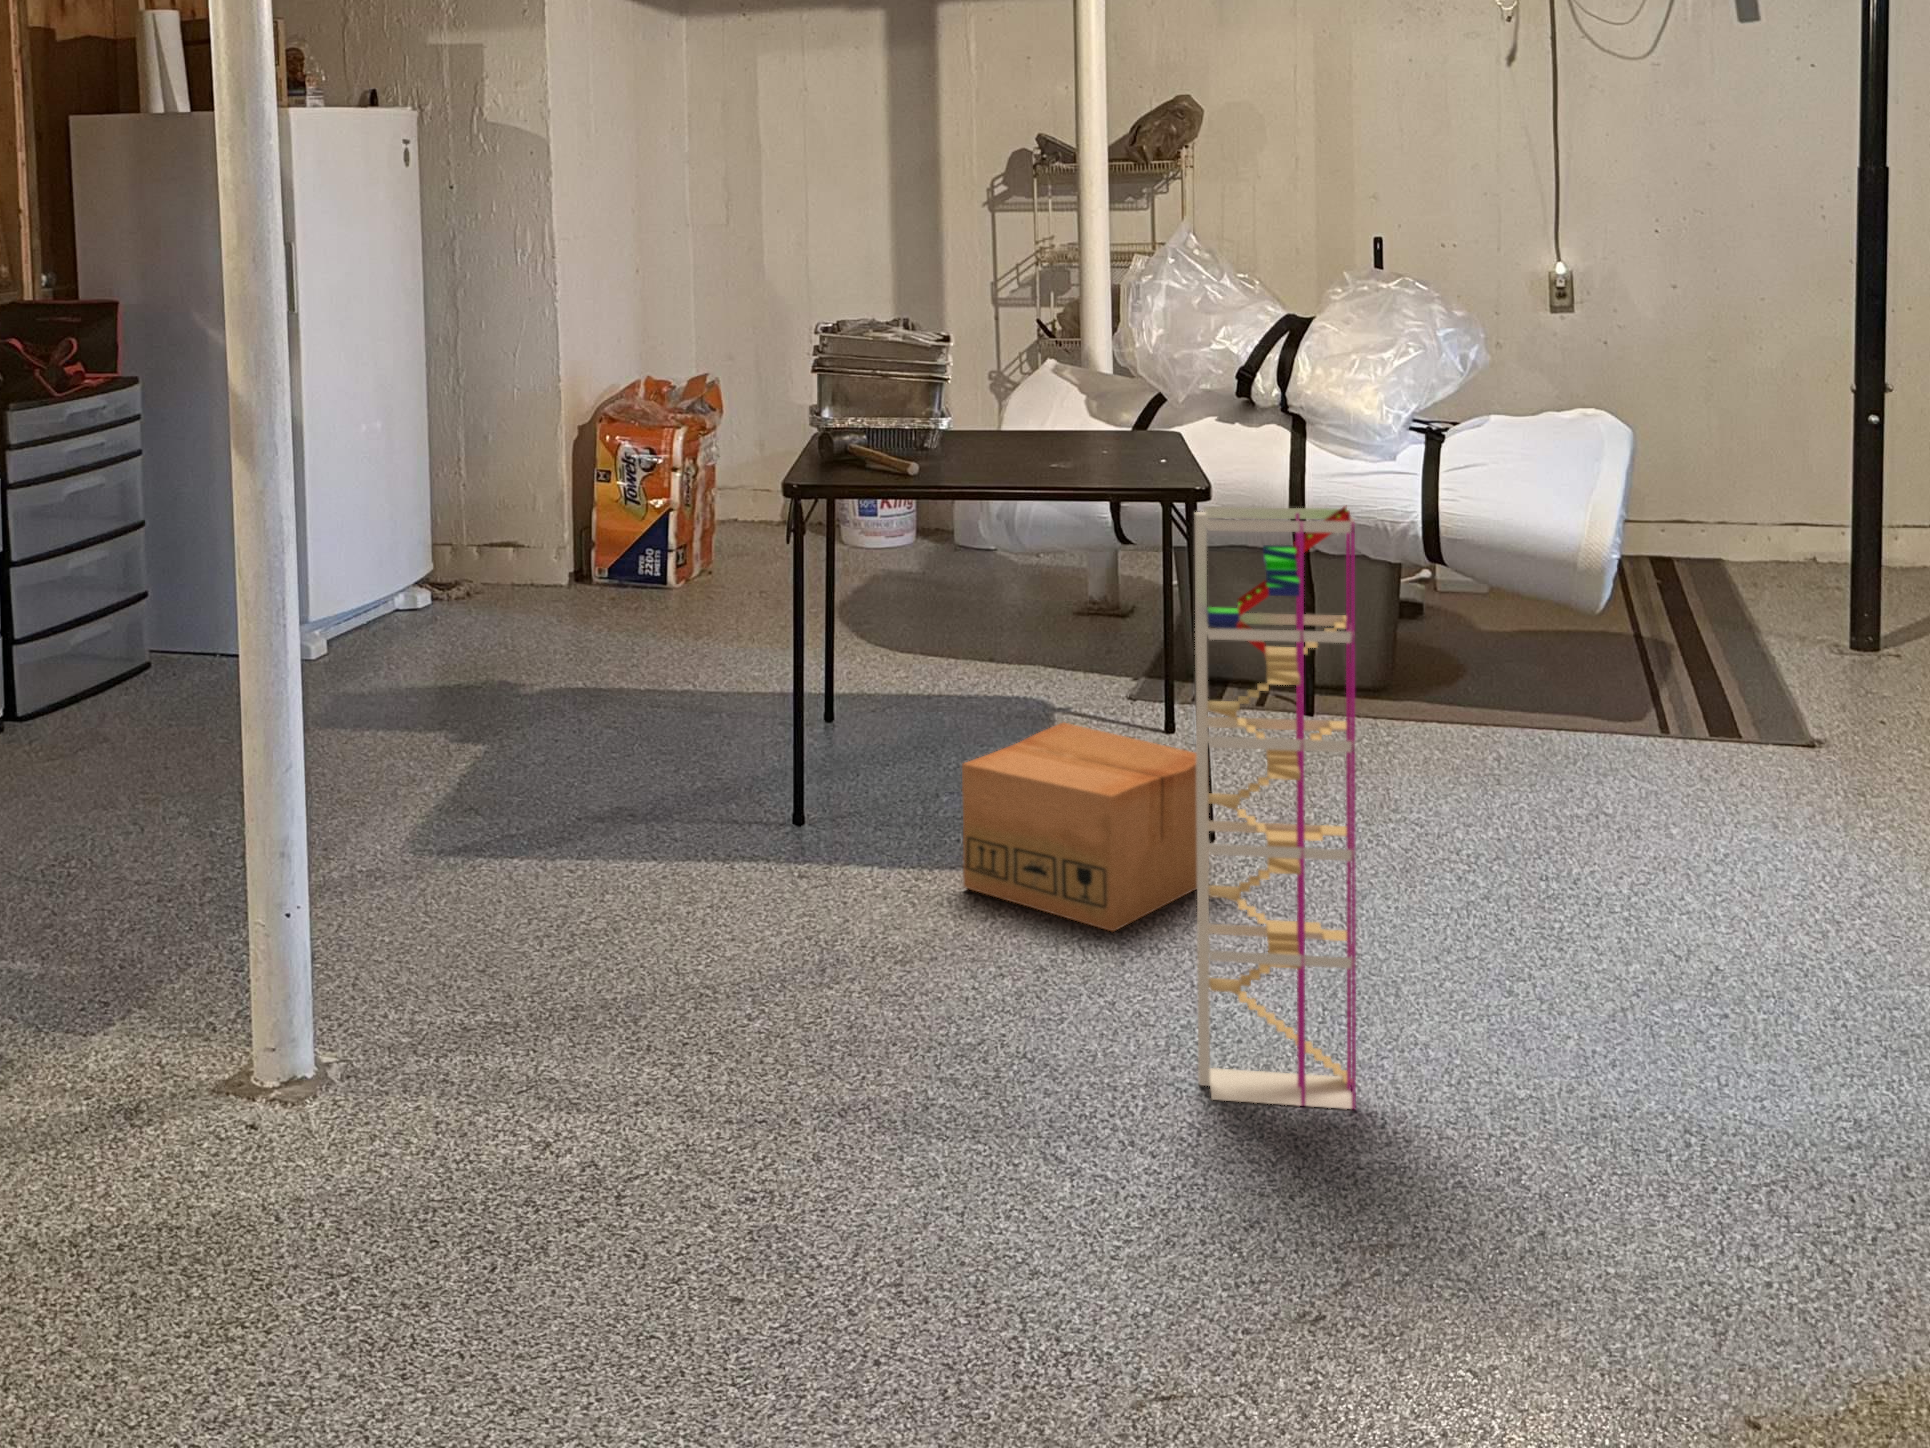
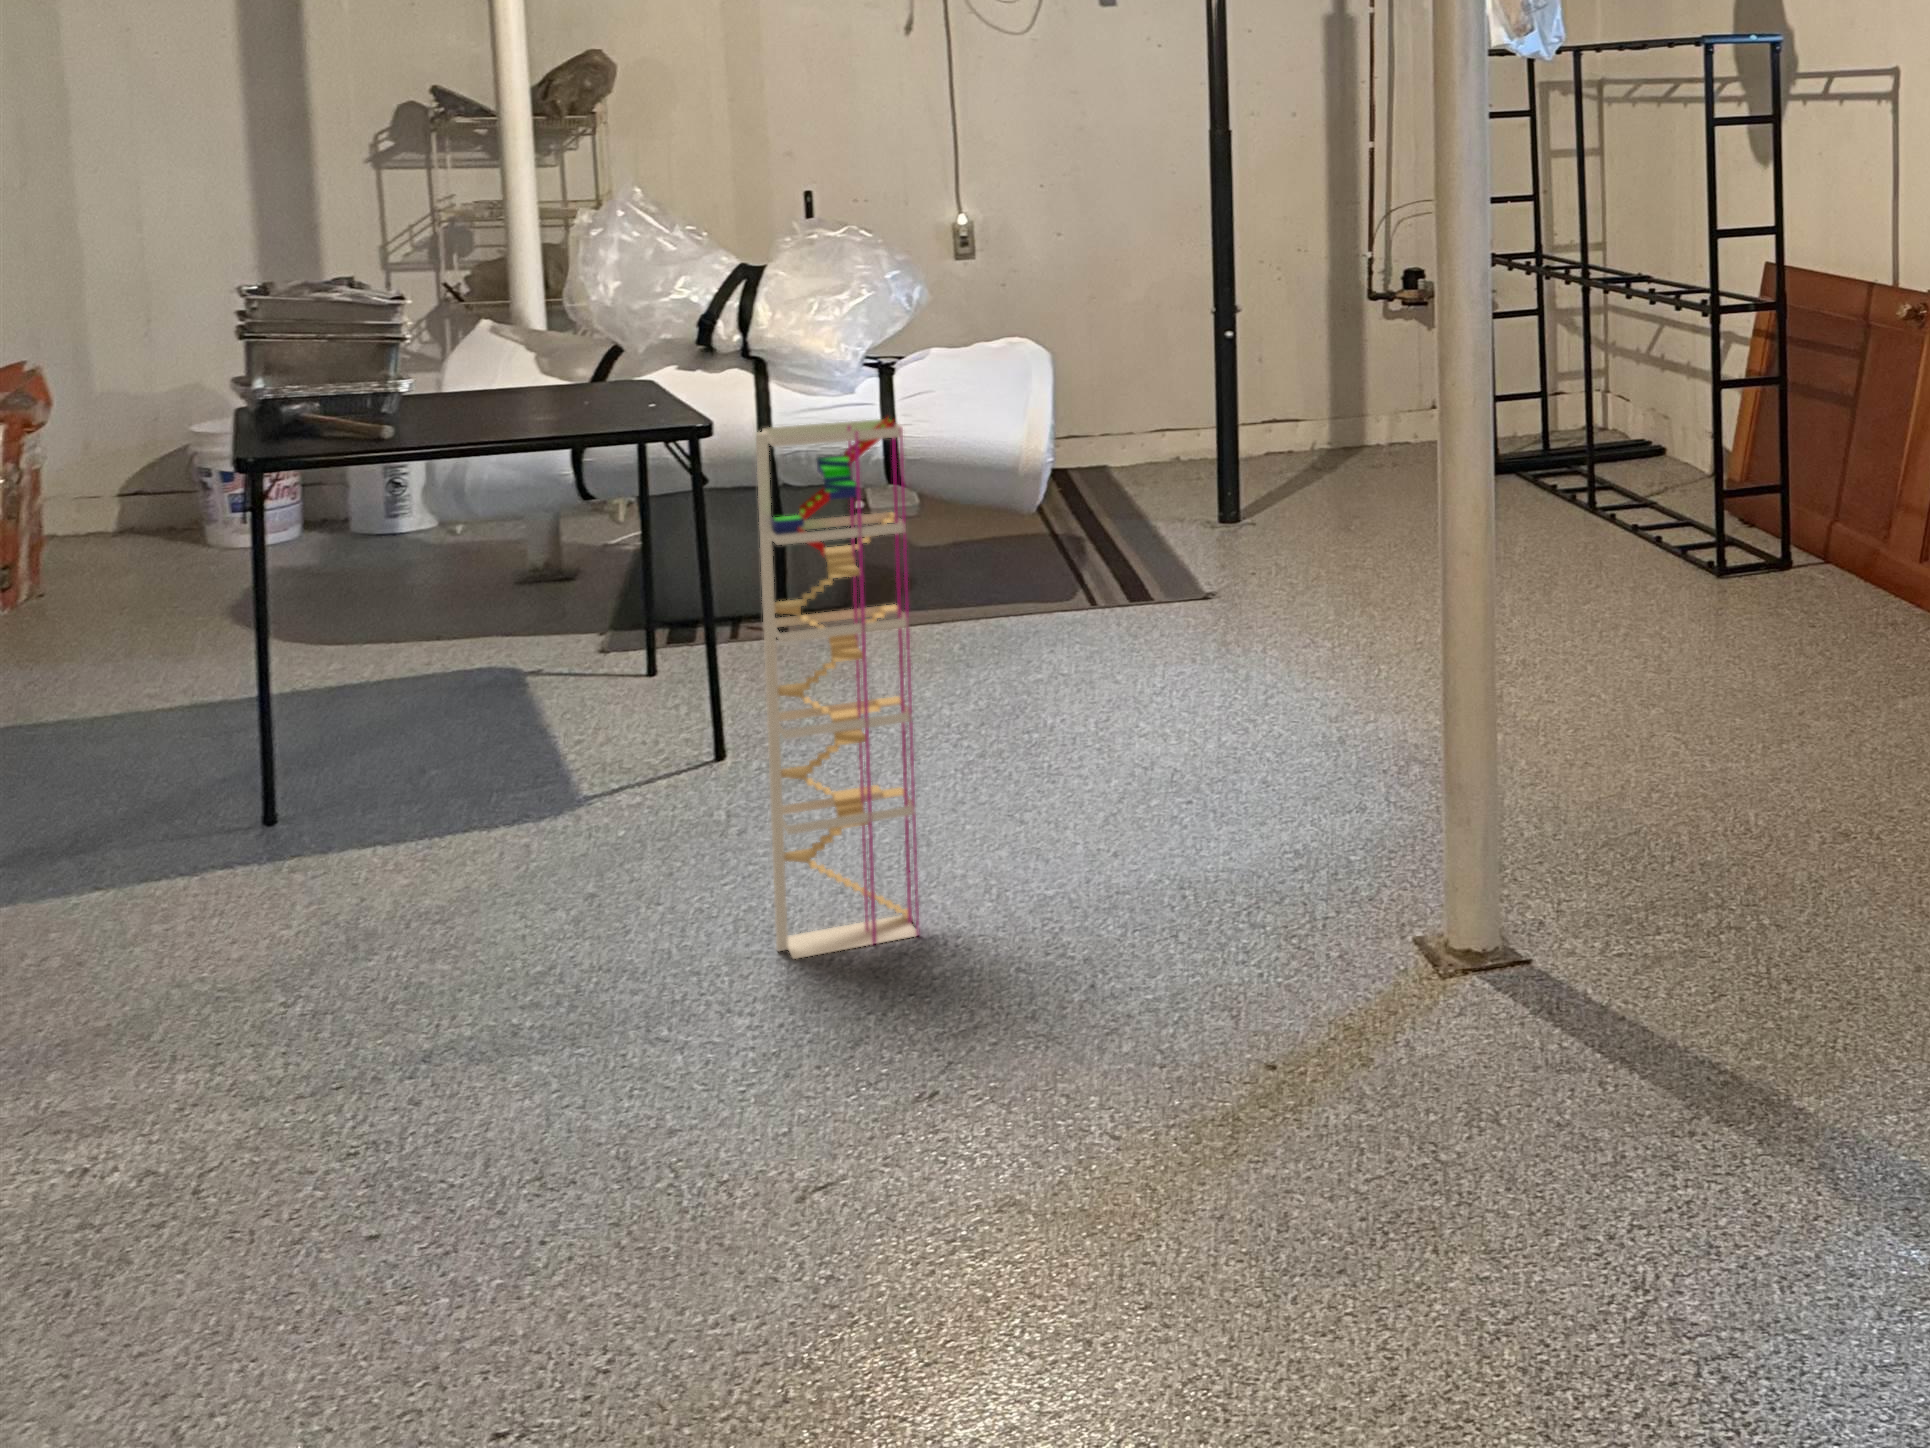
cardboard box: present [962,723,1197,931] -> none [480,669,737,852]

